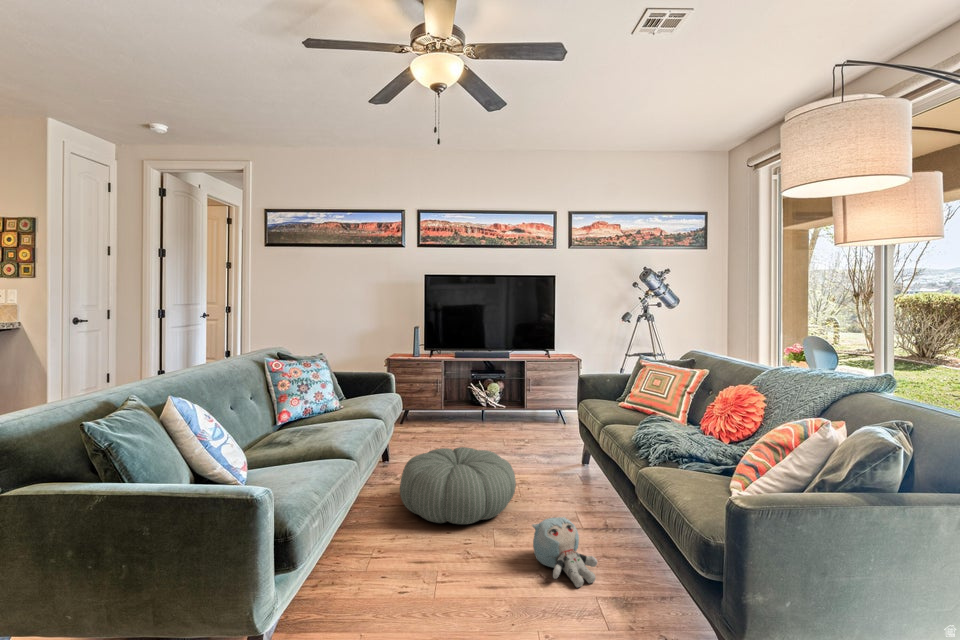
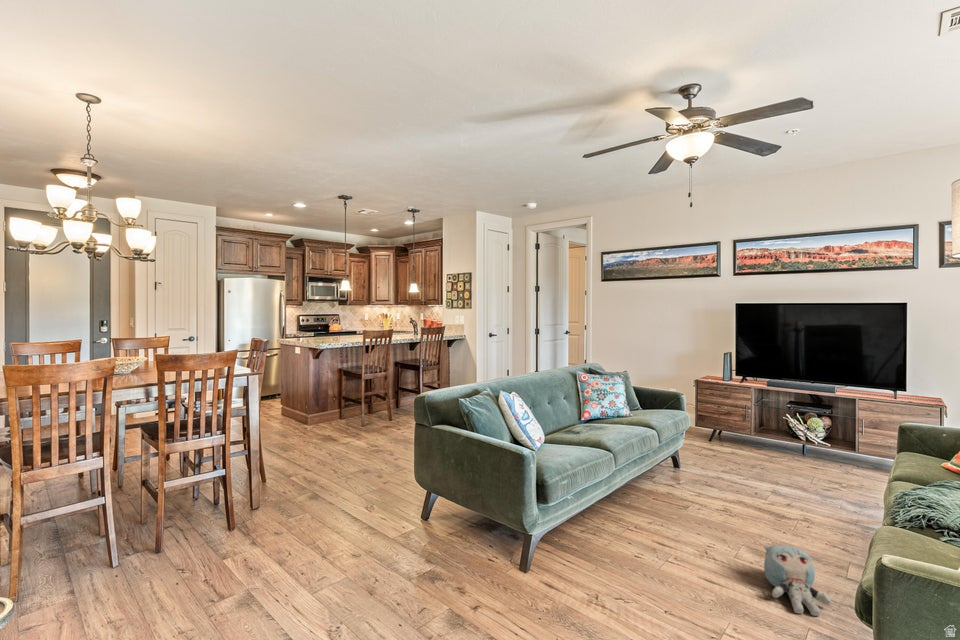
pouf: present [400,447,516,524] -> none [664,465,781,536]

